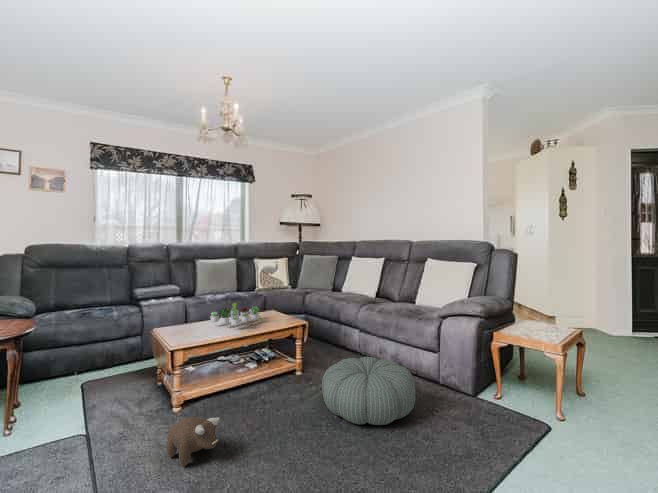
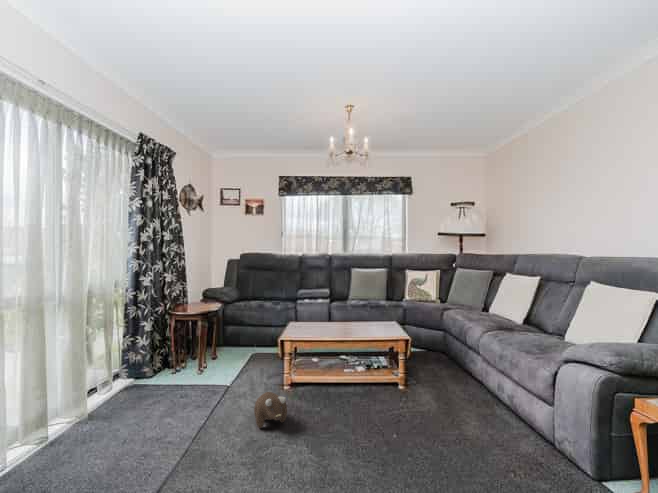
succulent plant: present [210,303,261,326] -> none [328,308,375,331]
pouf: present [322,357,416,425] -> none [391,379,500,455]

